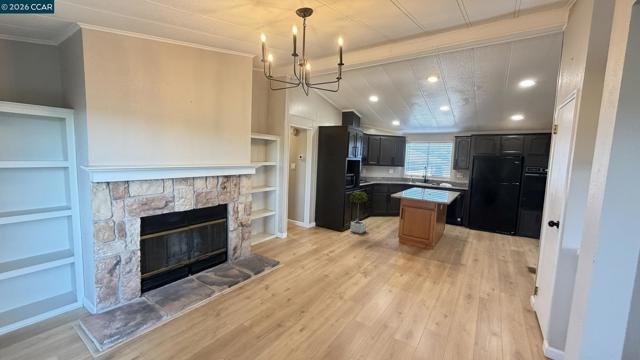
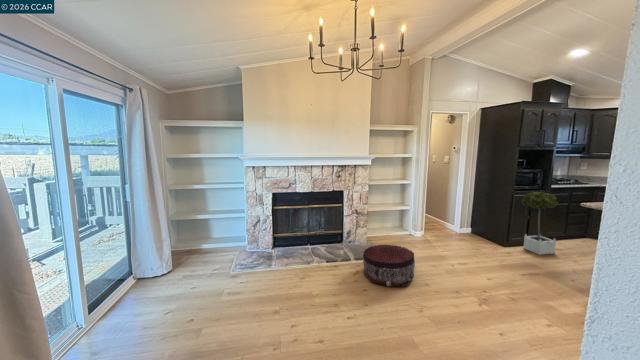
pouf: none [271,249,317,289] -> present [363,245,415,286]

